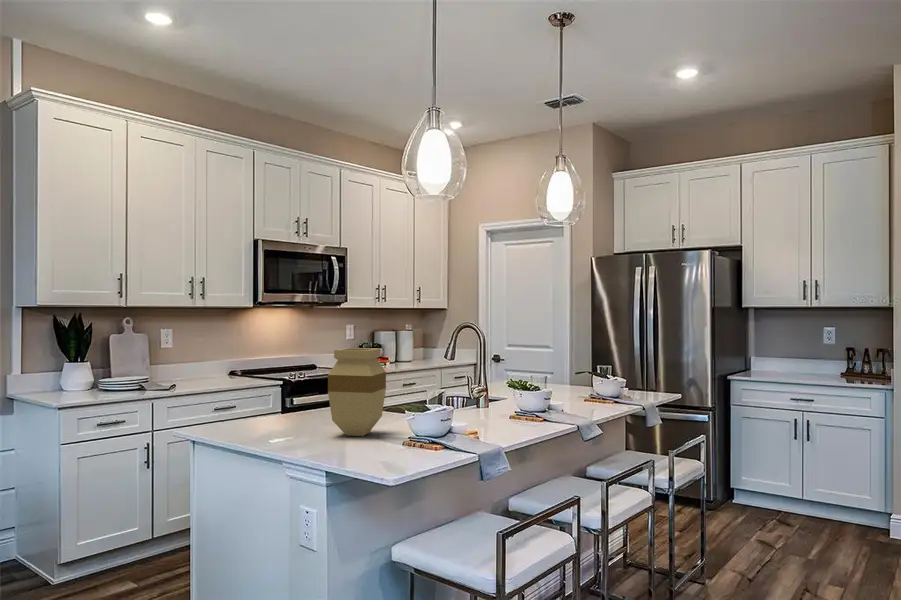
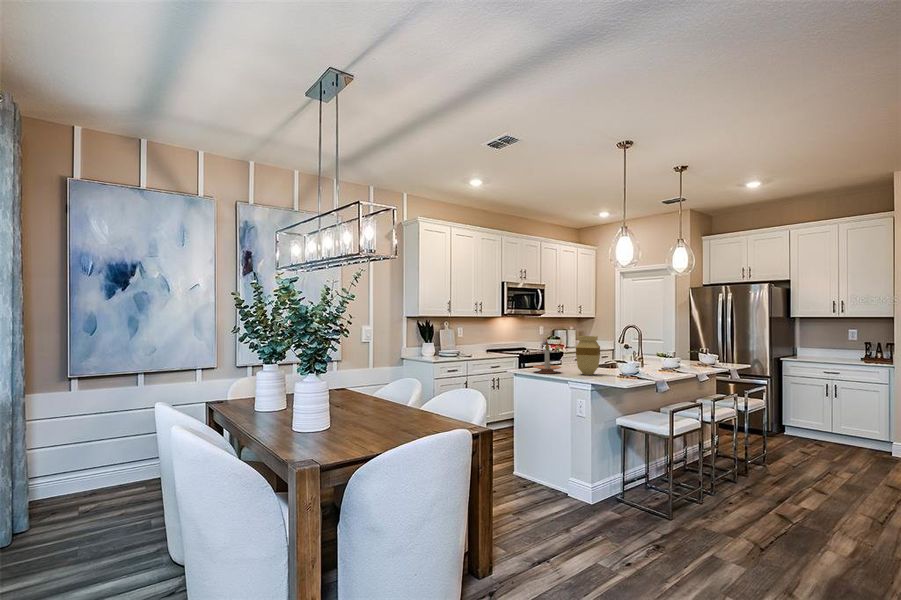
candle holder: none [241,362,306,434] -> present [533,343,561,373]

